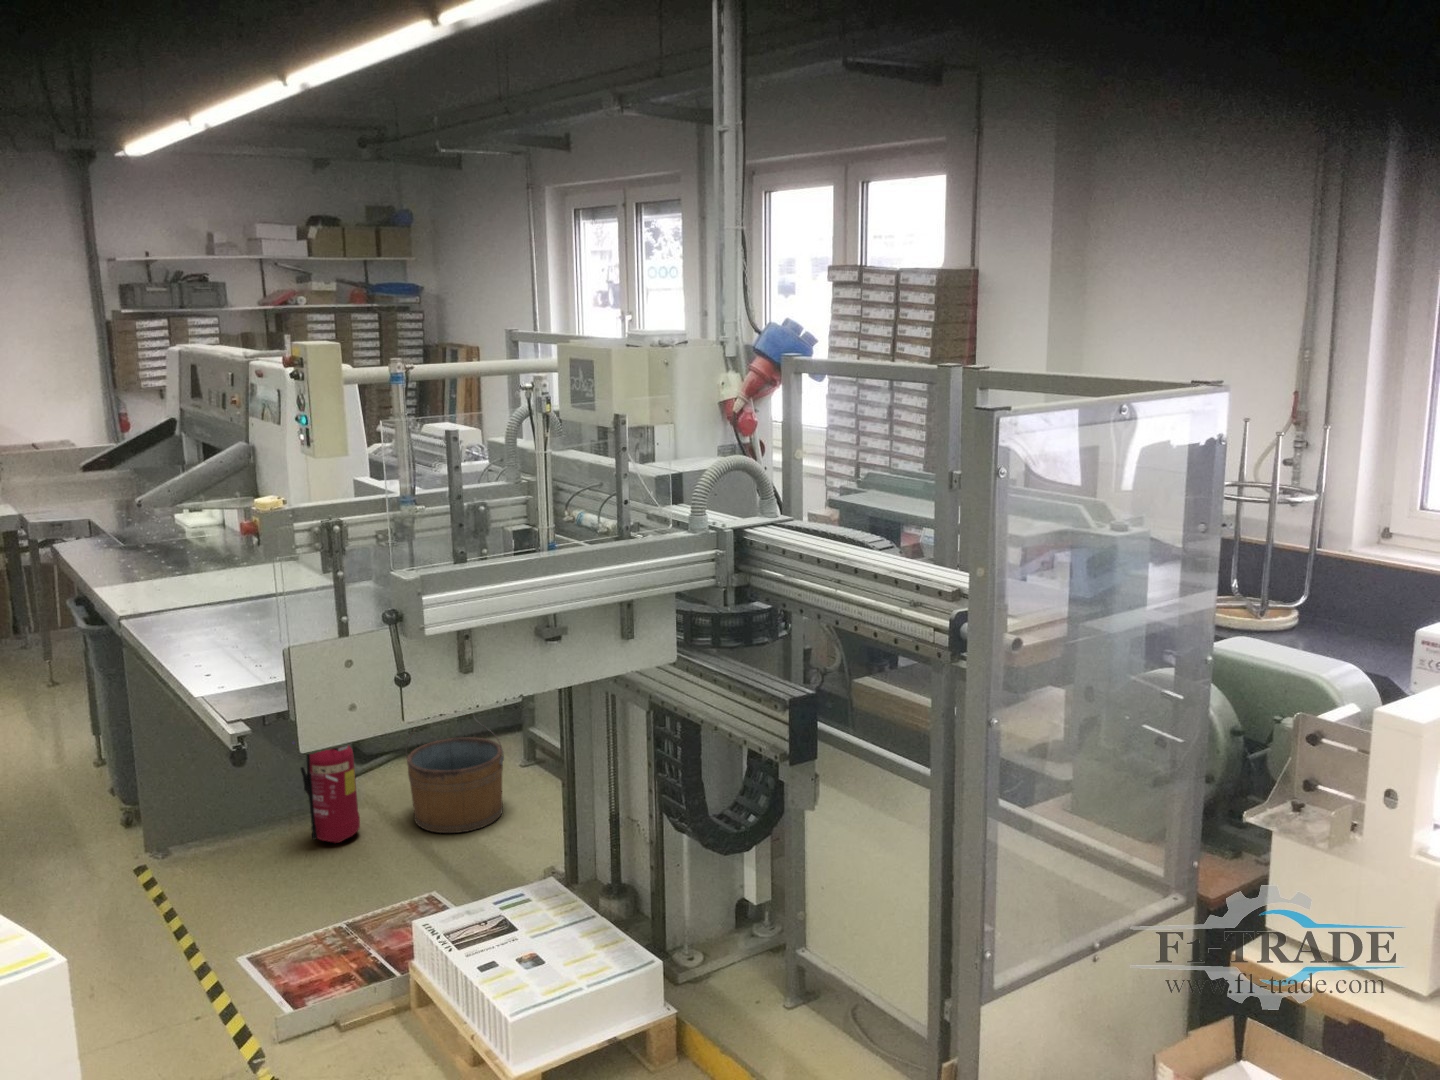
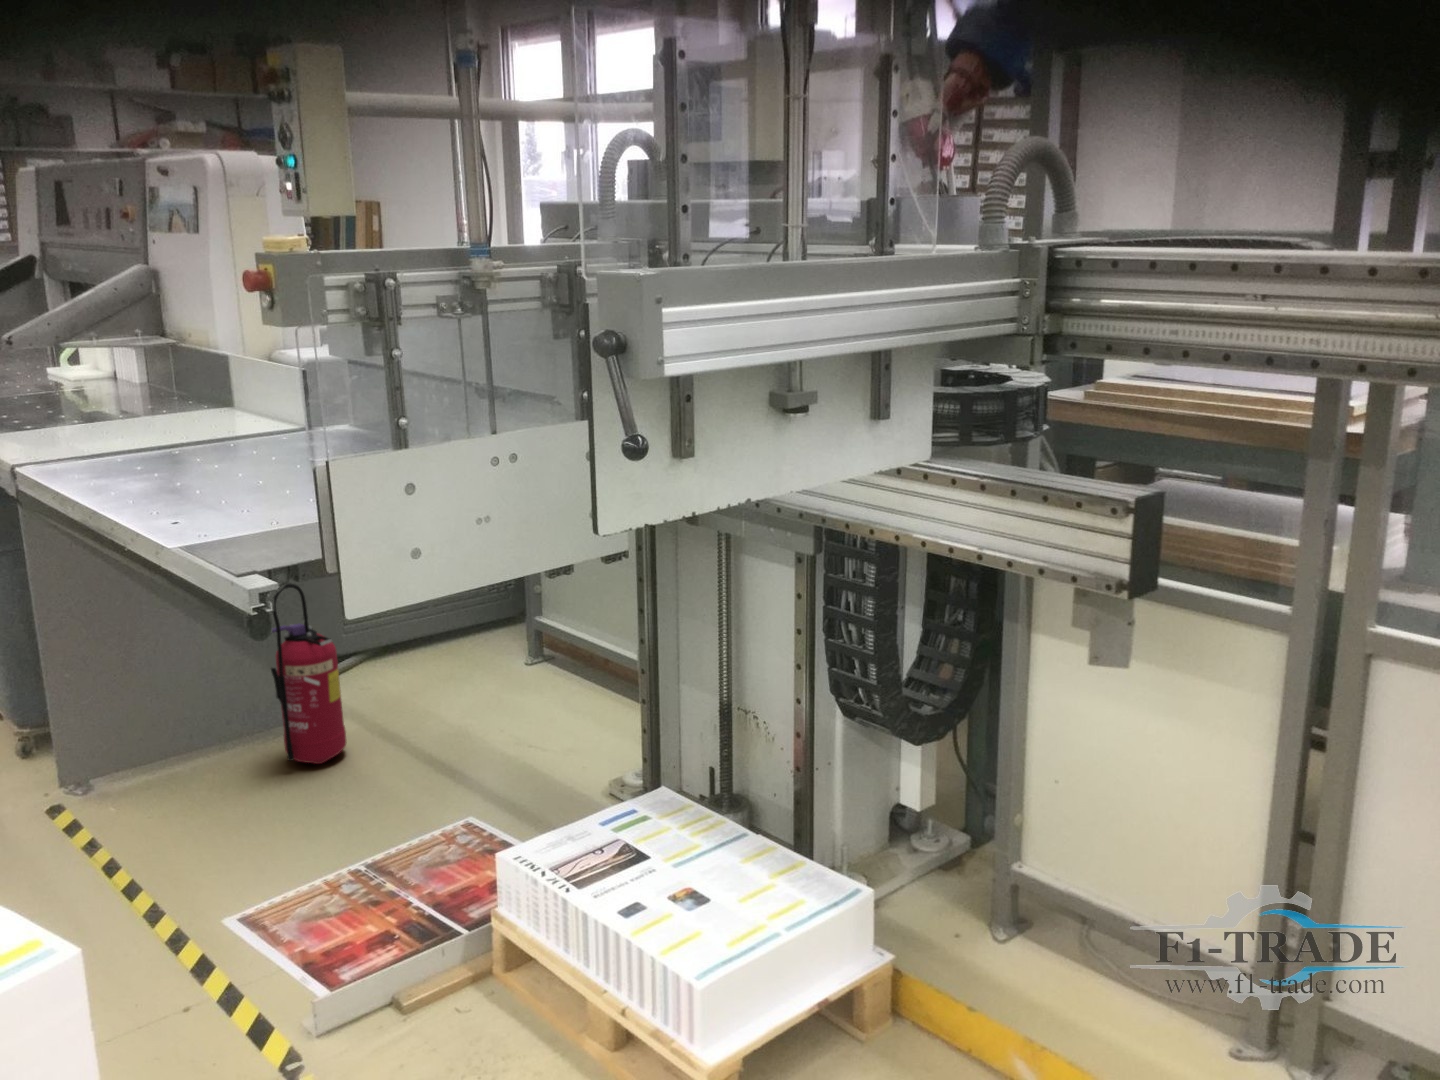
bucket: present [406,714,504,833] -> none [399,591,525,745]

